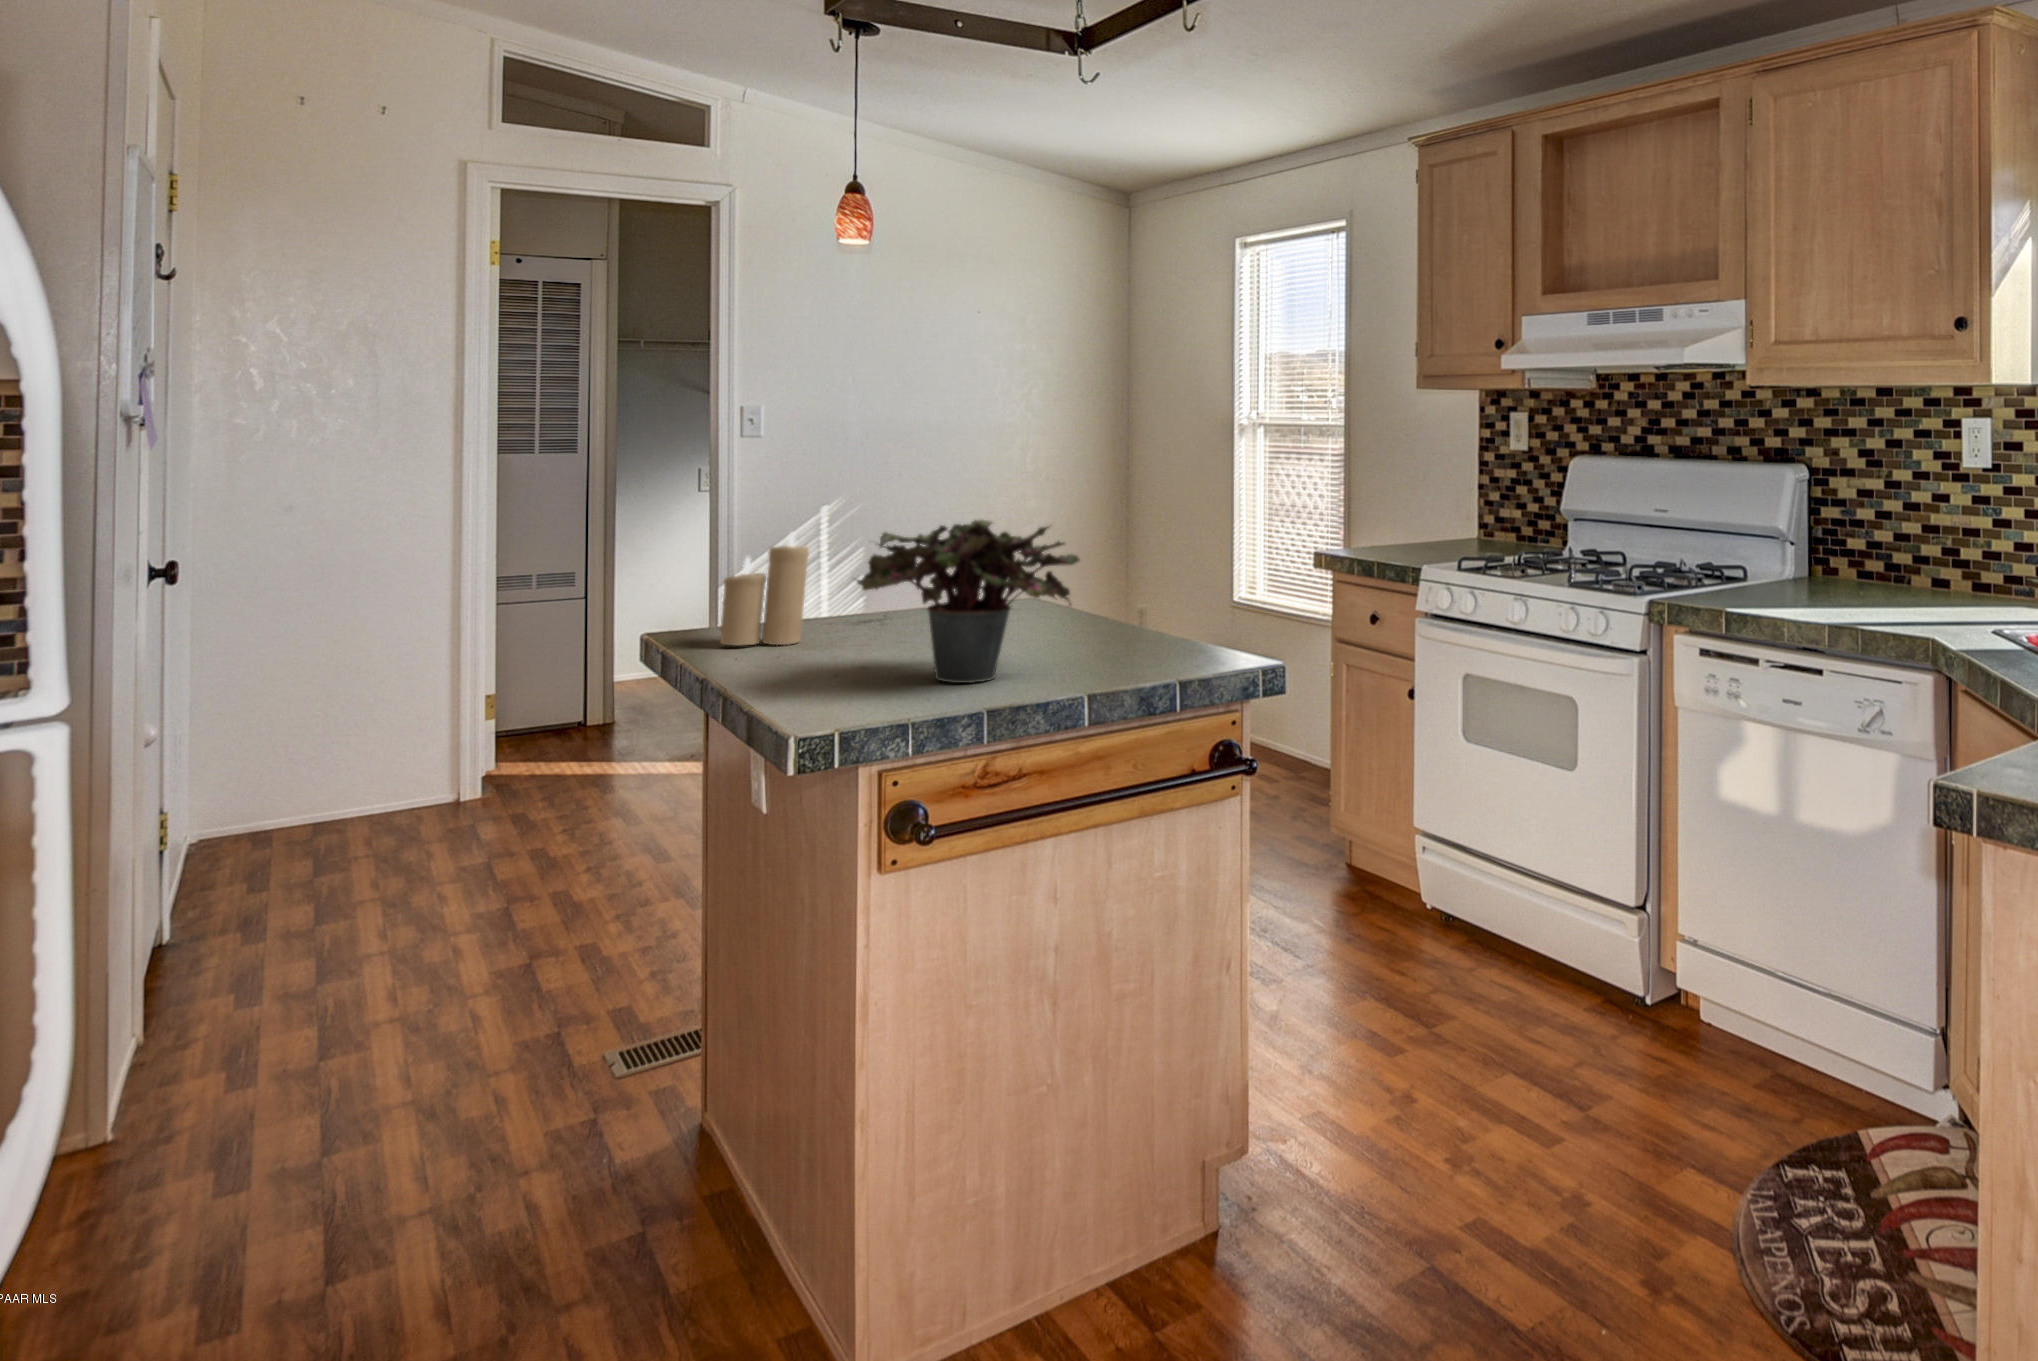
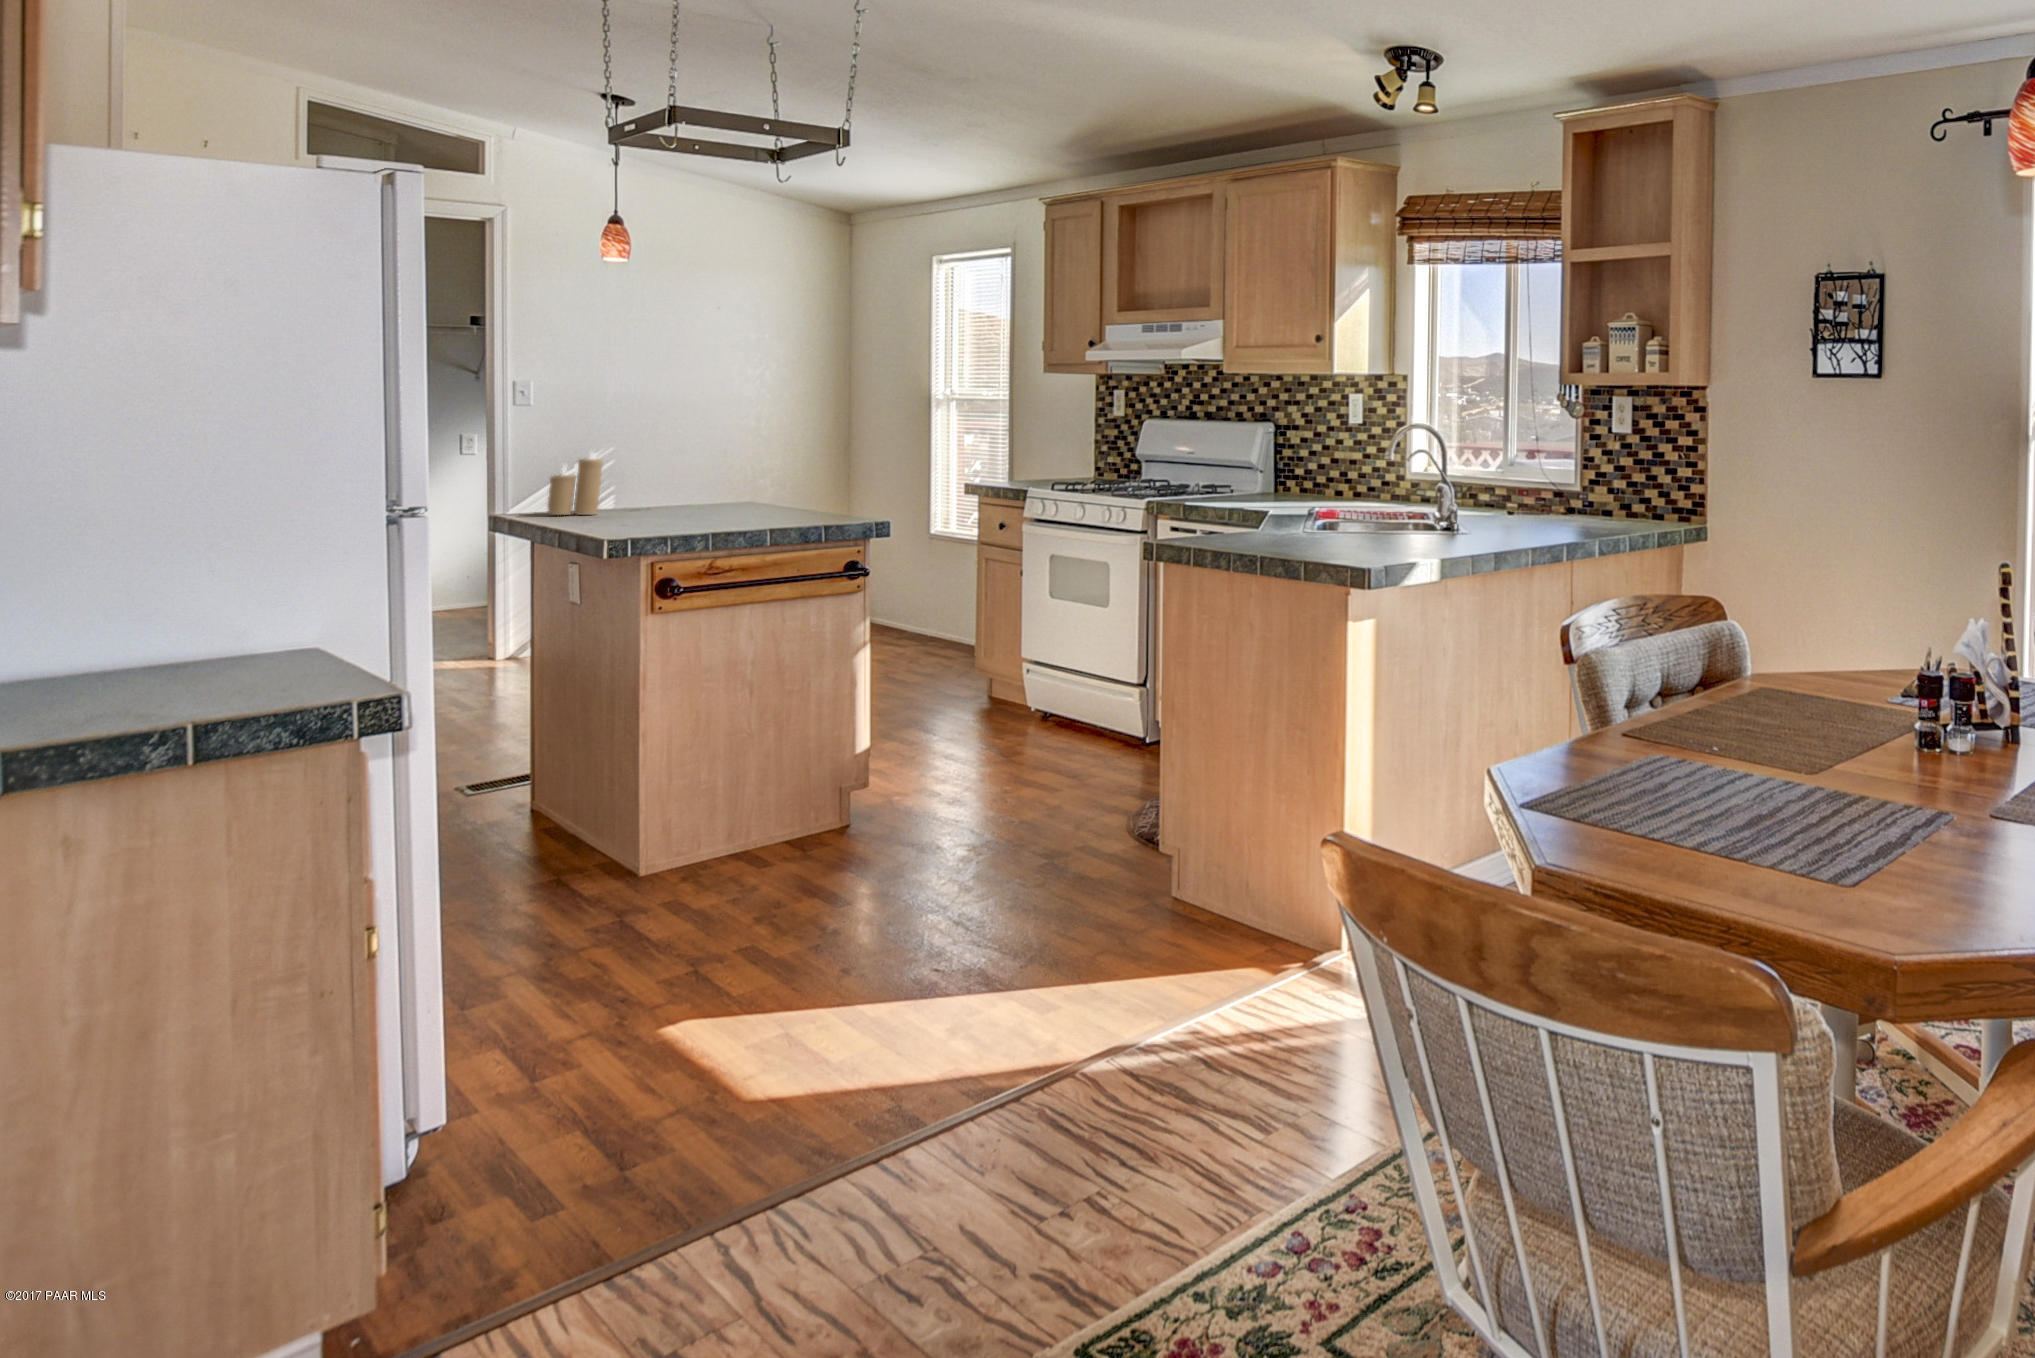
potted plant: present [857,520,1079,683] -> none [635,441,770,525]

